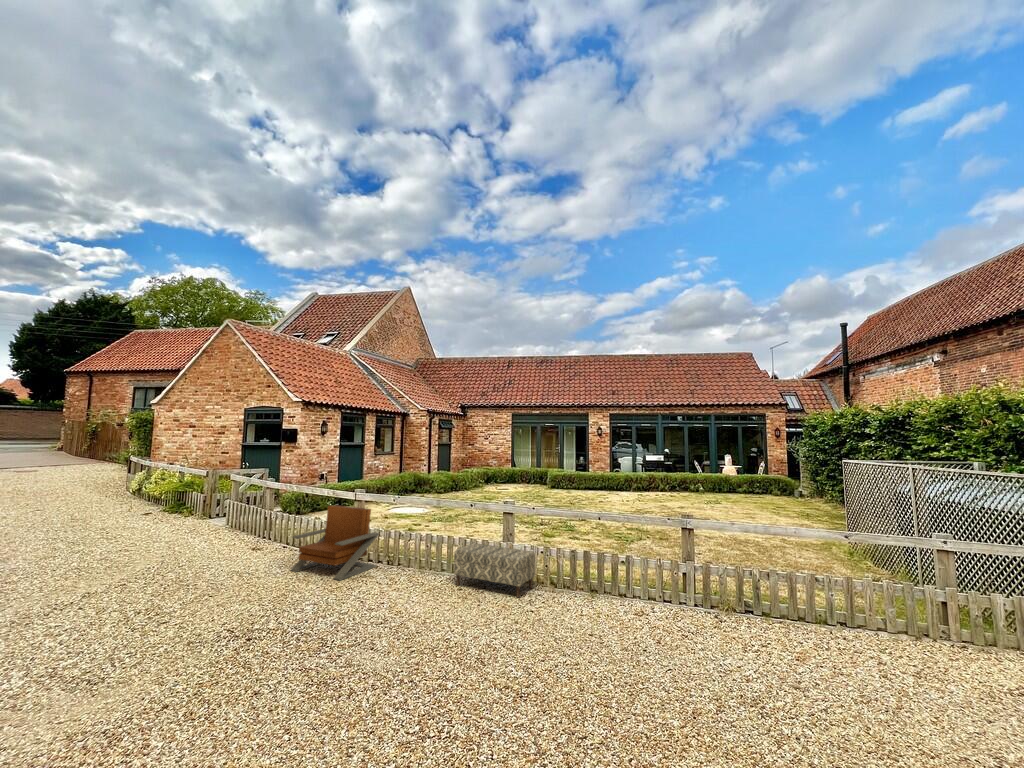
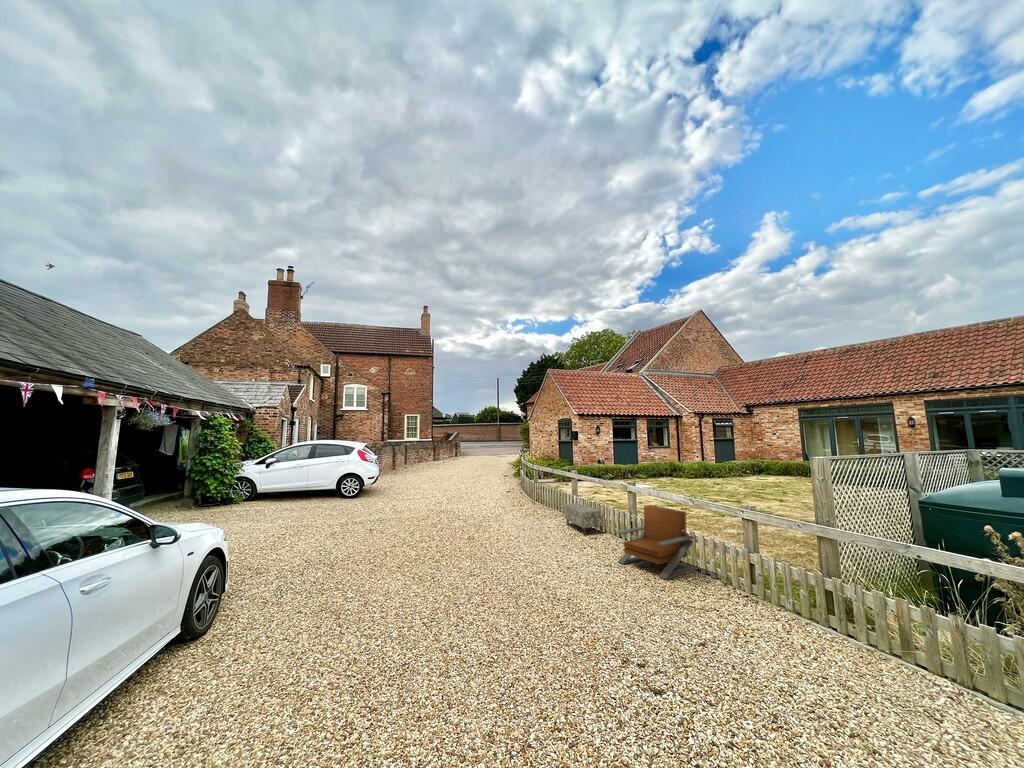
lounge chair: present [291,505,379,580] -> present [617,505,698,580]

